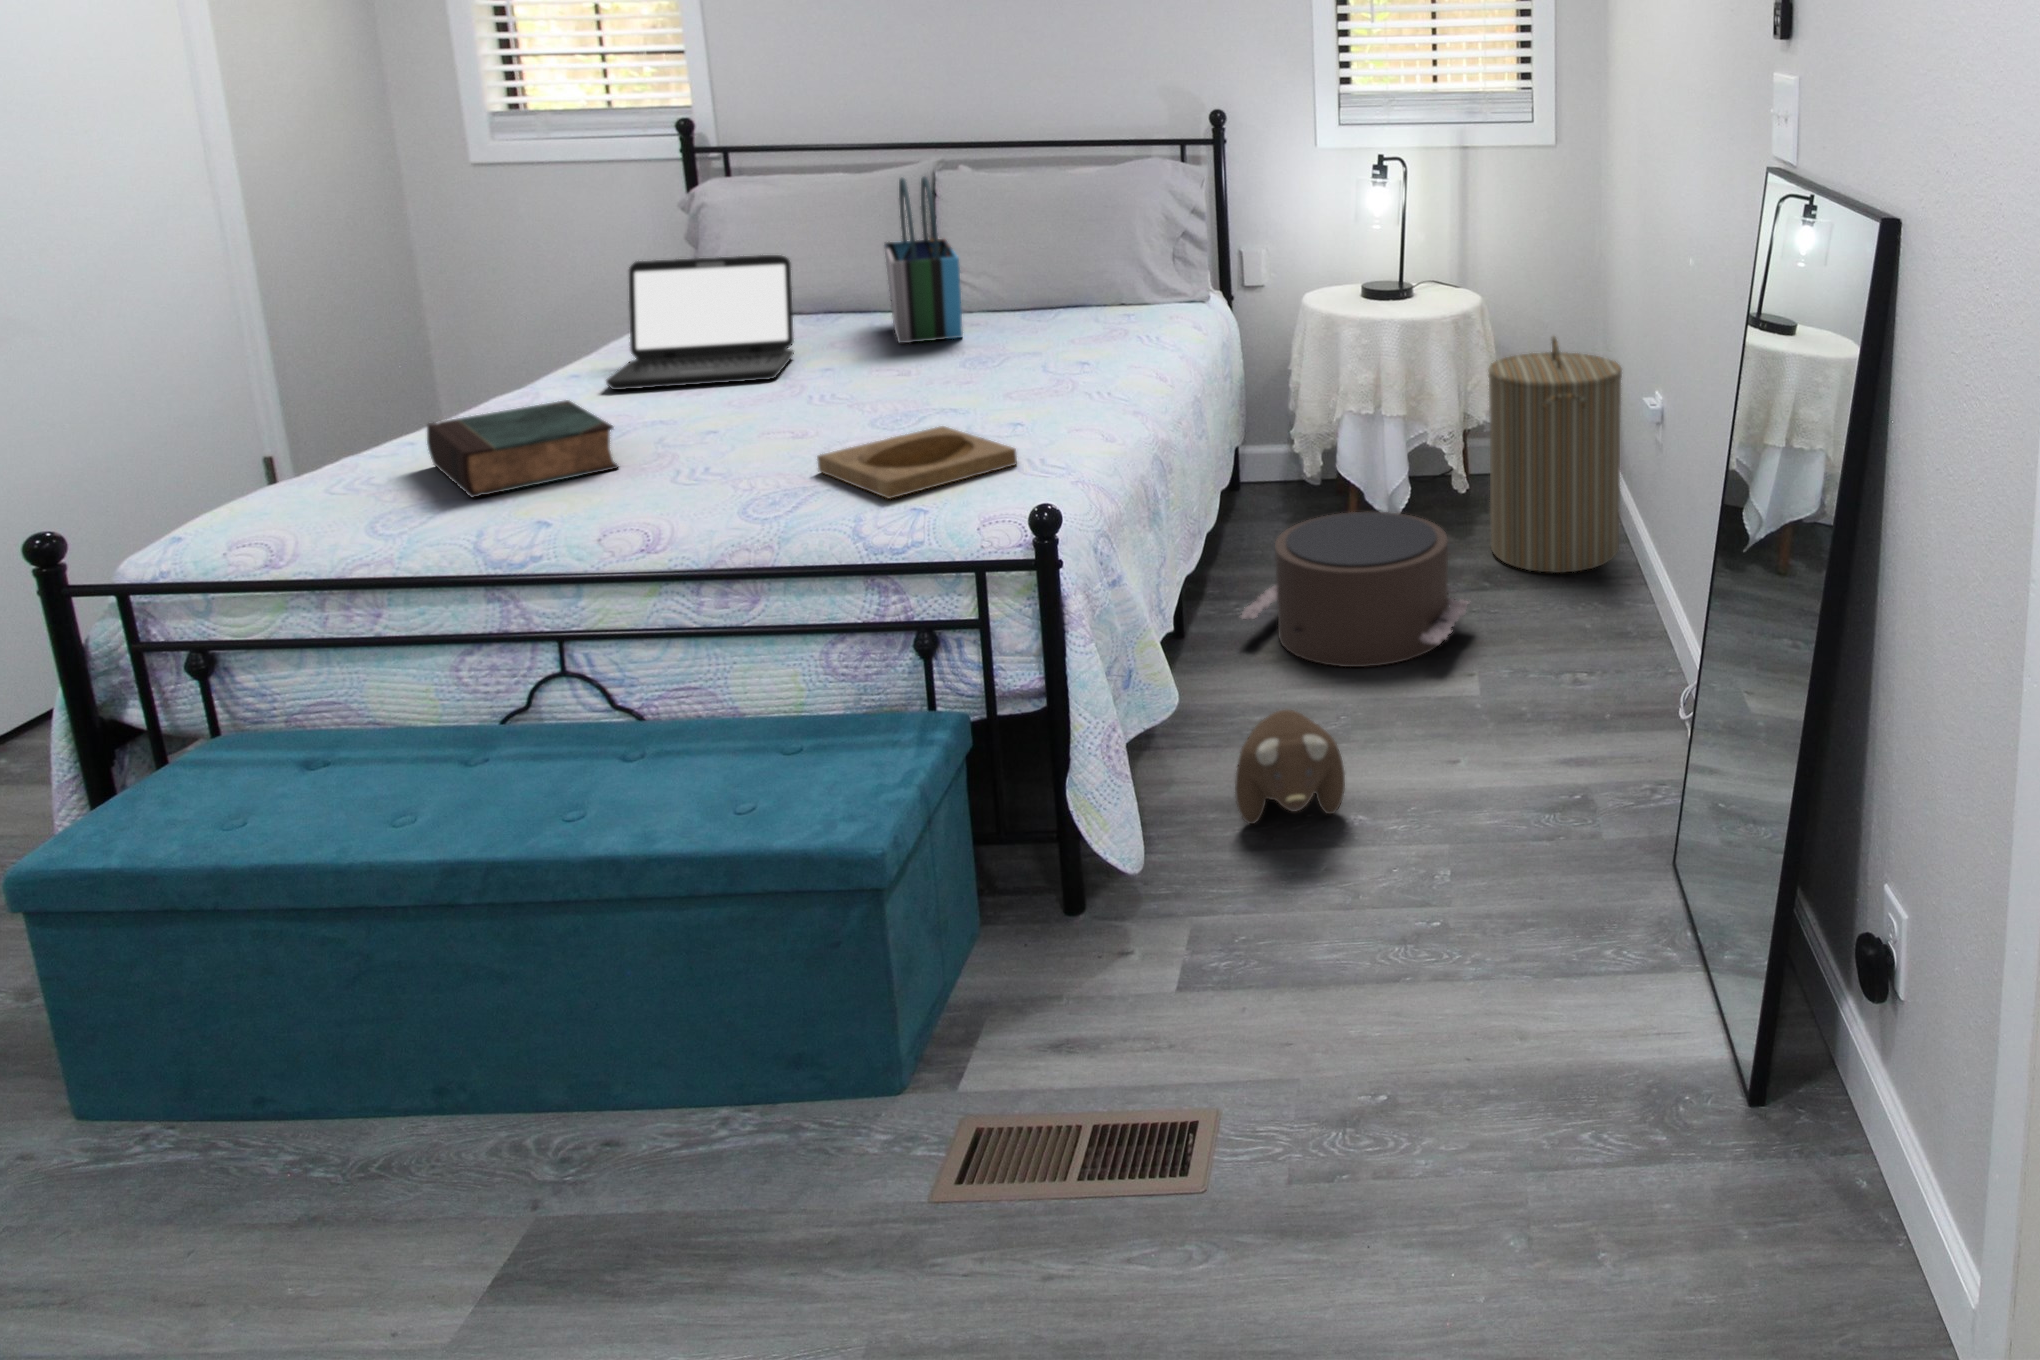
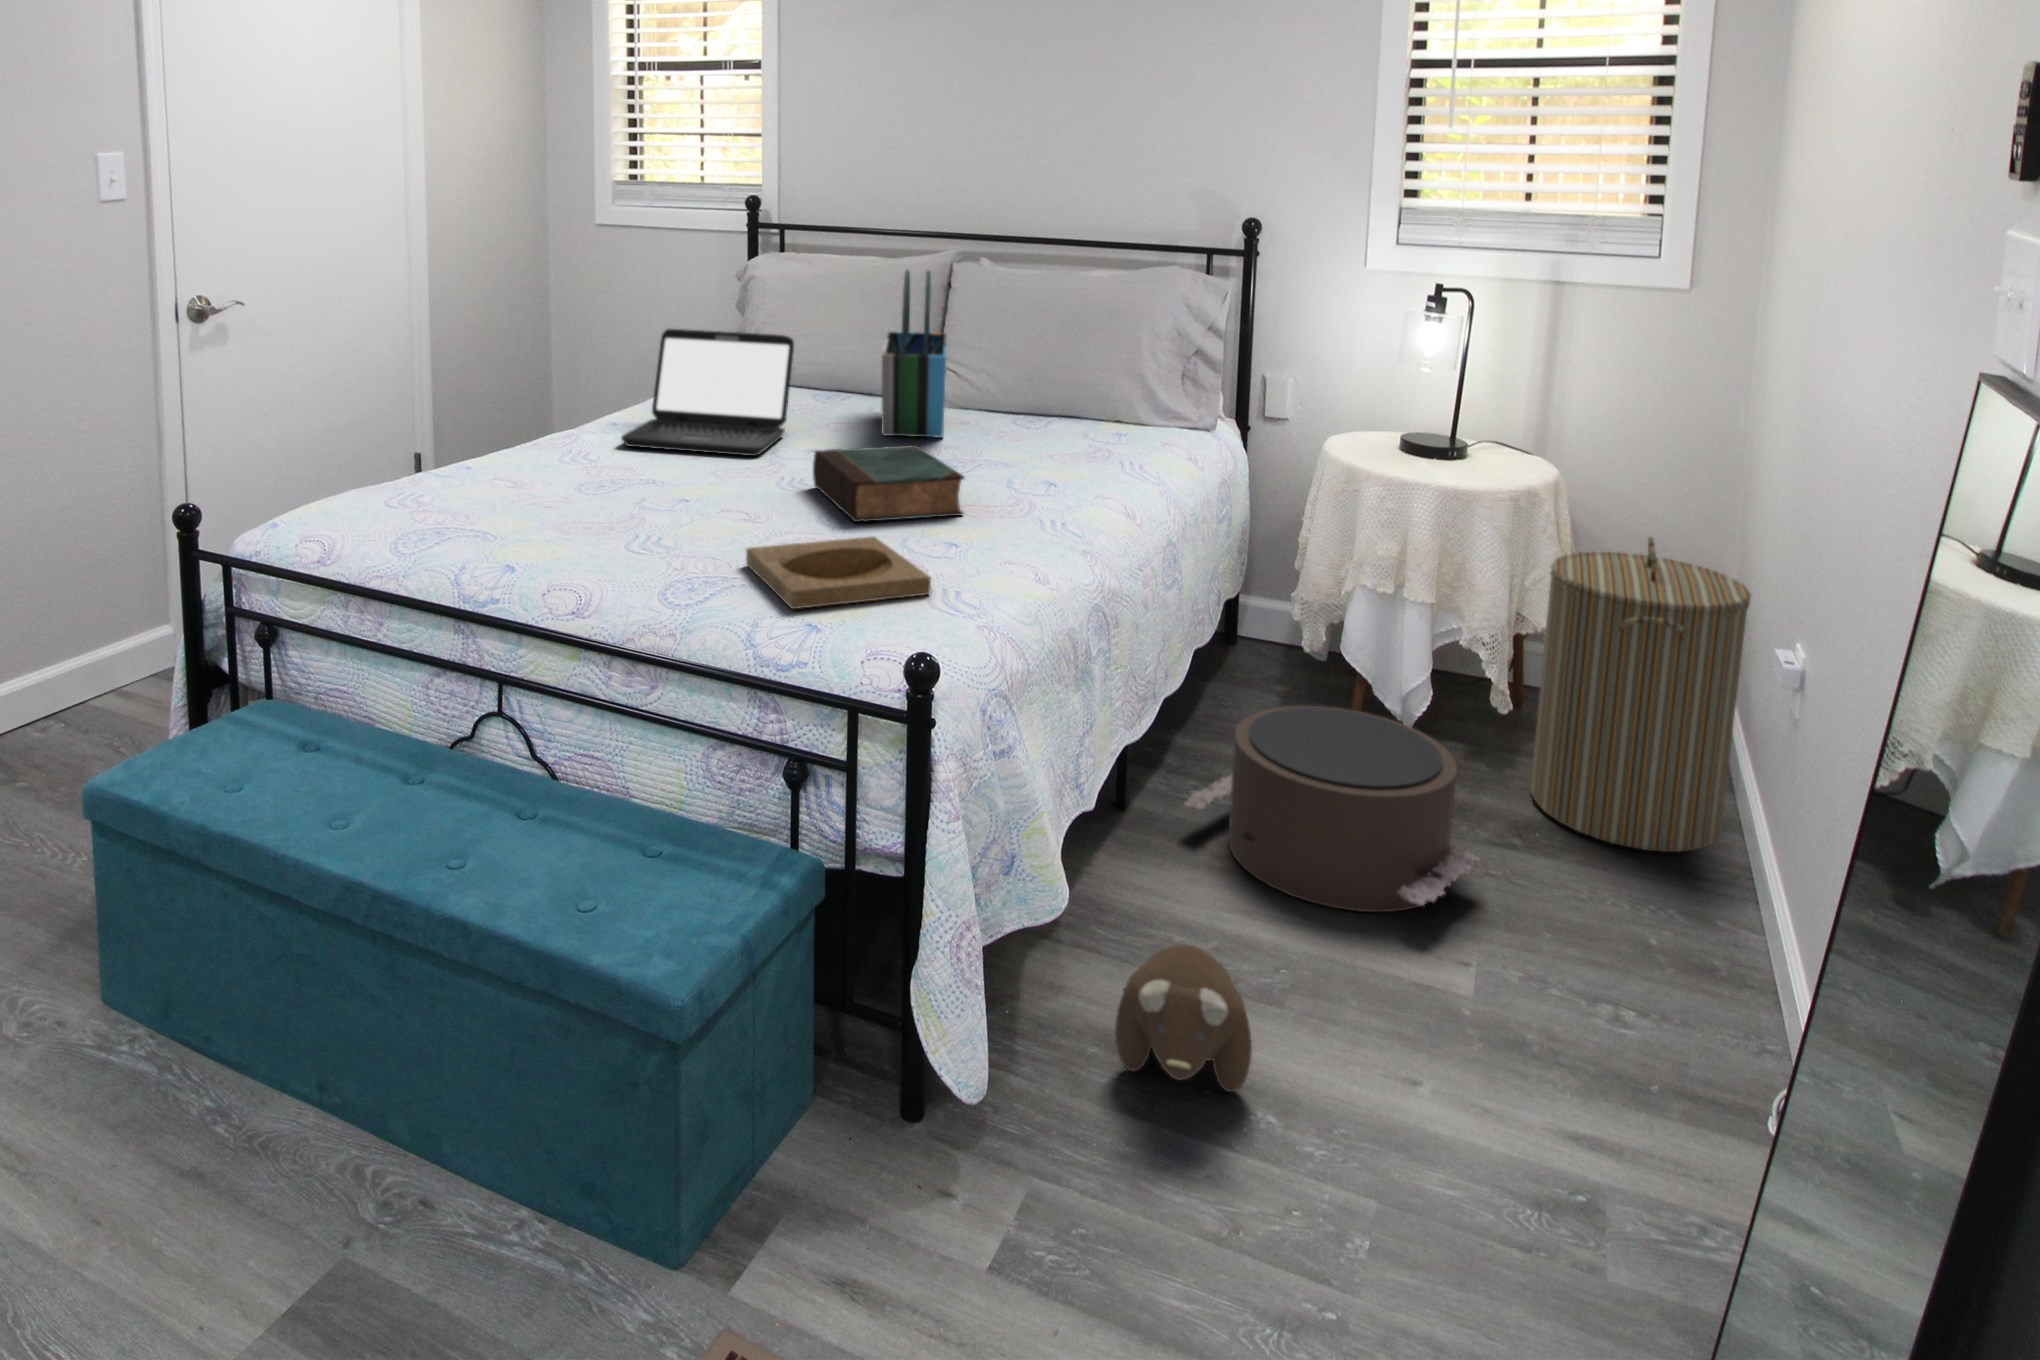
book: present [427,400,619,497] -> present [813,445,964,522]

